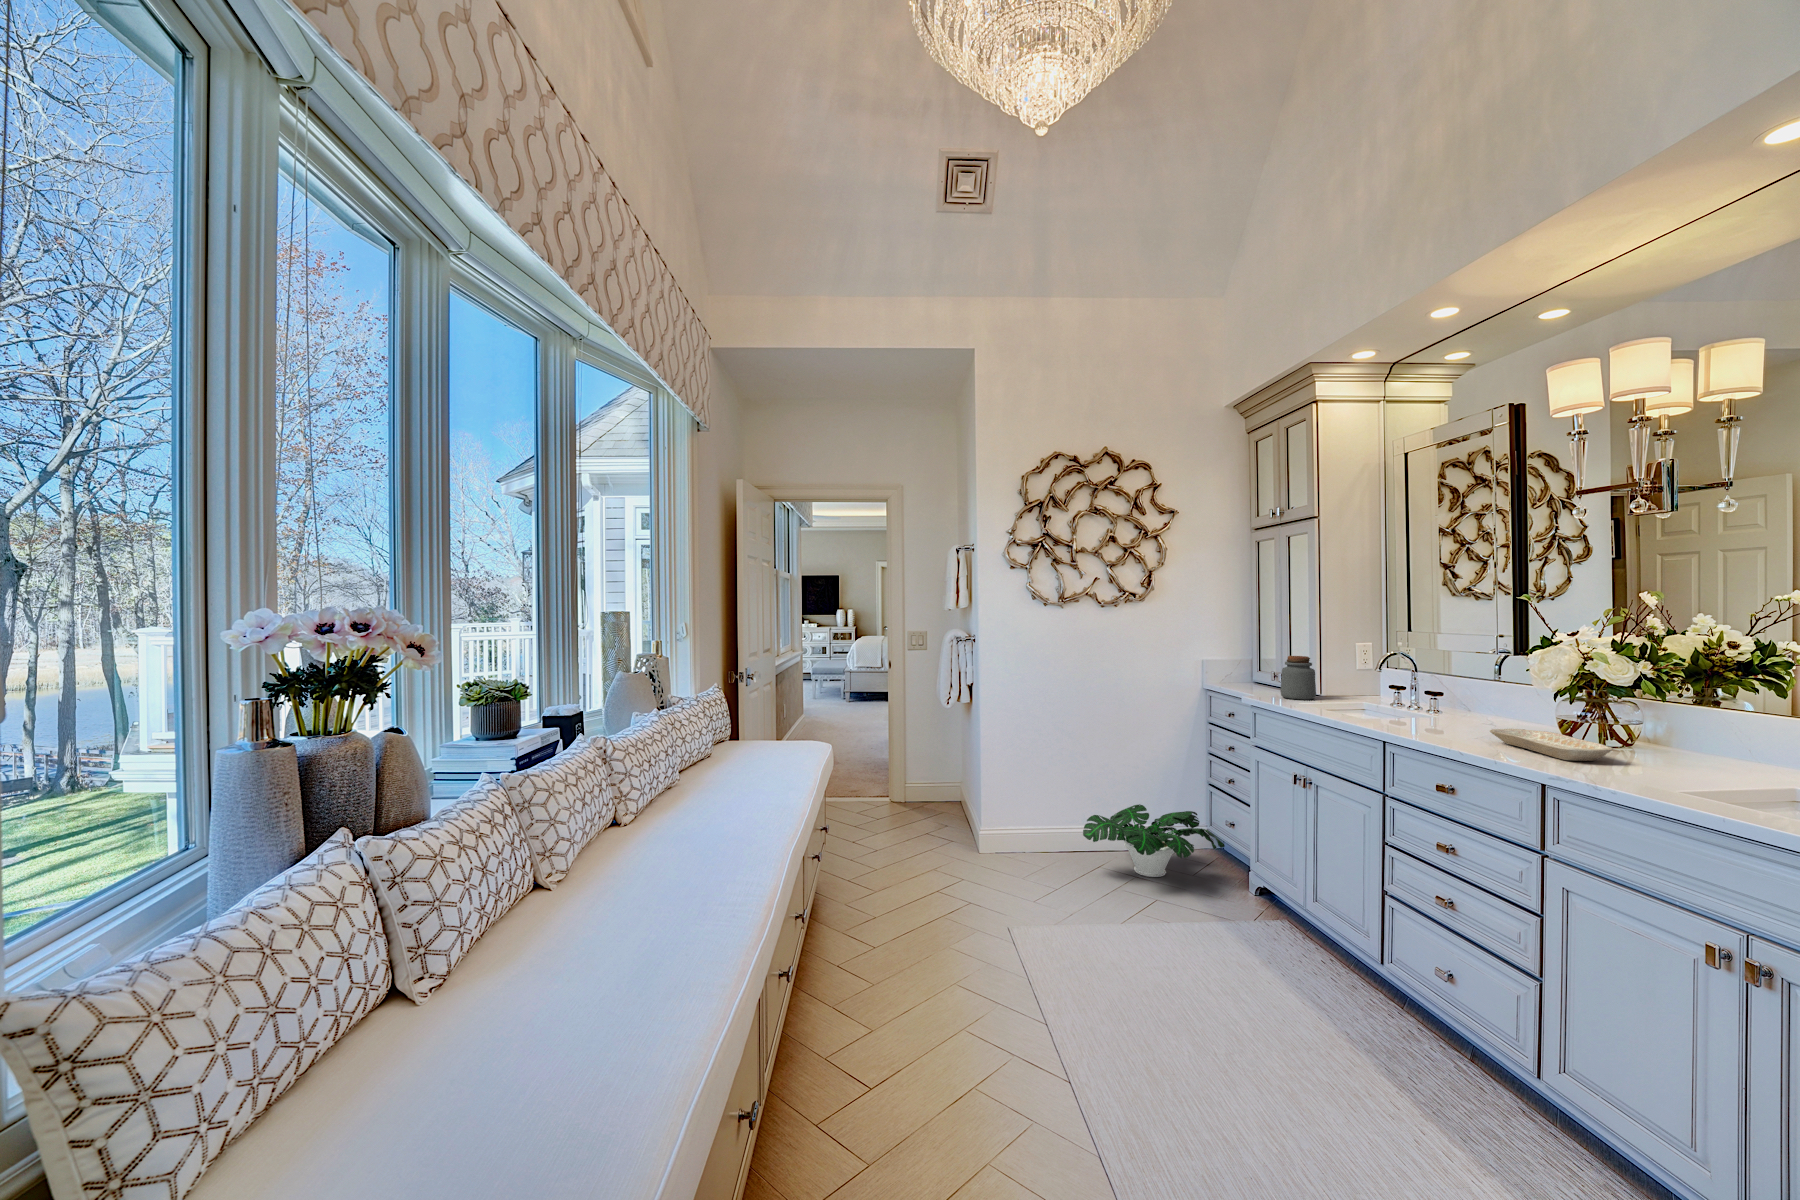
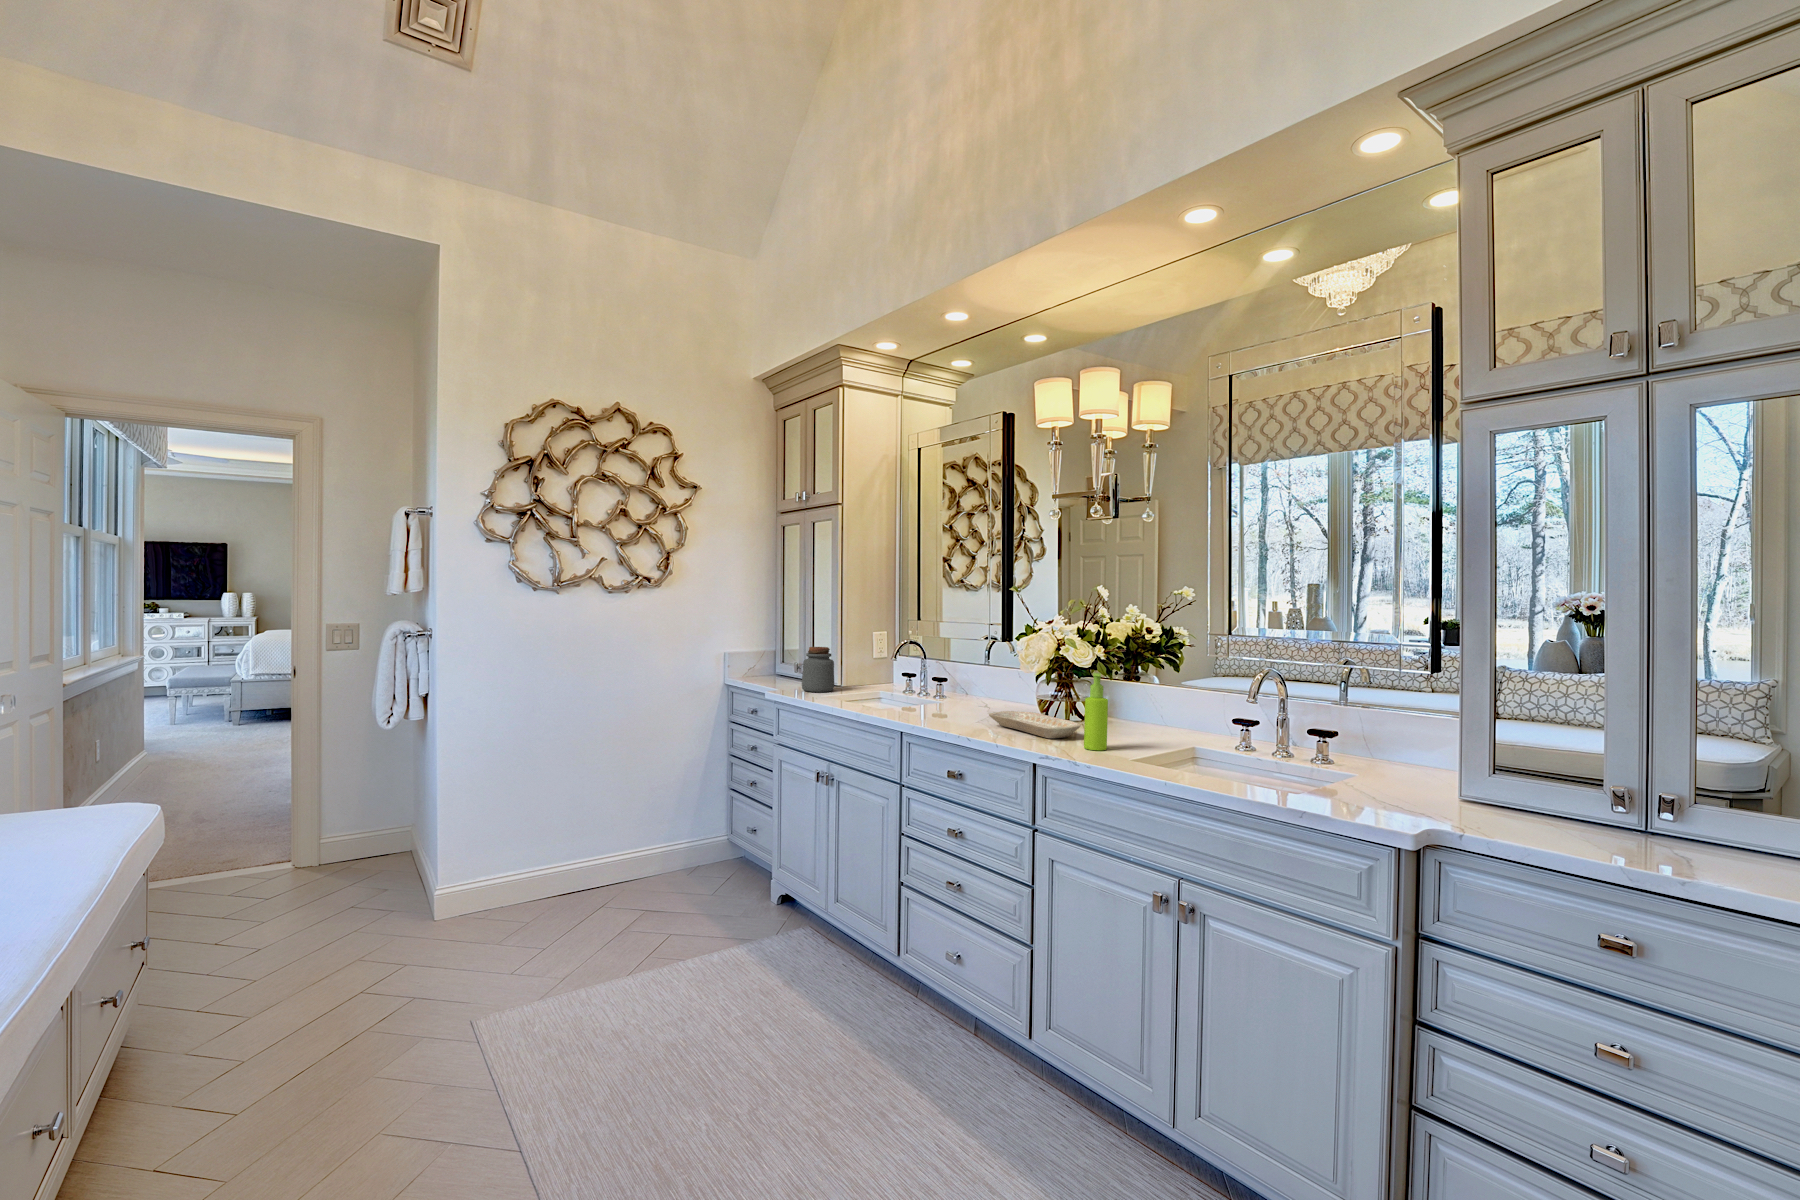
soap dispenser: none [1610,690,1645,777] -> present [1084,673,1108,750]
potted plant: present [1083,804,1225,877] -> none [582,822,745,906]

